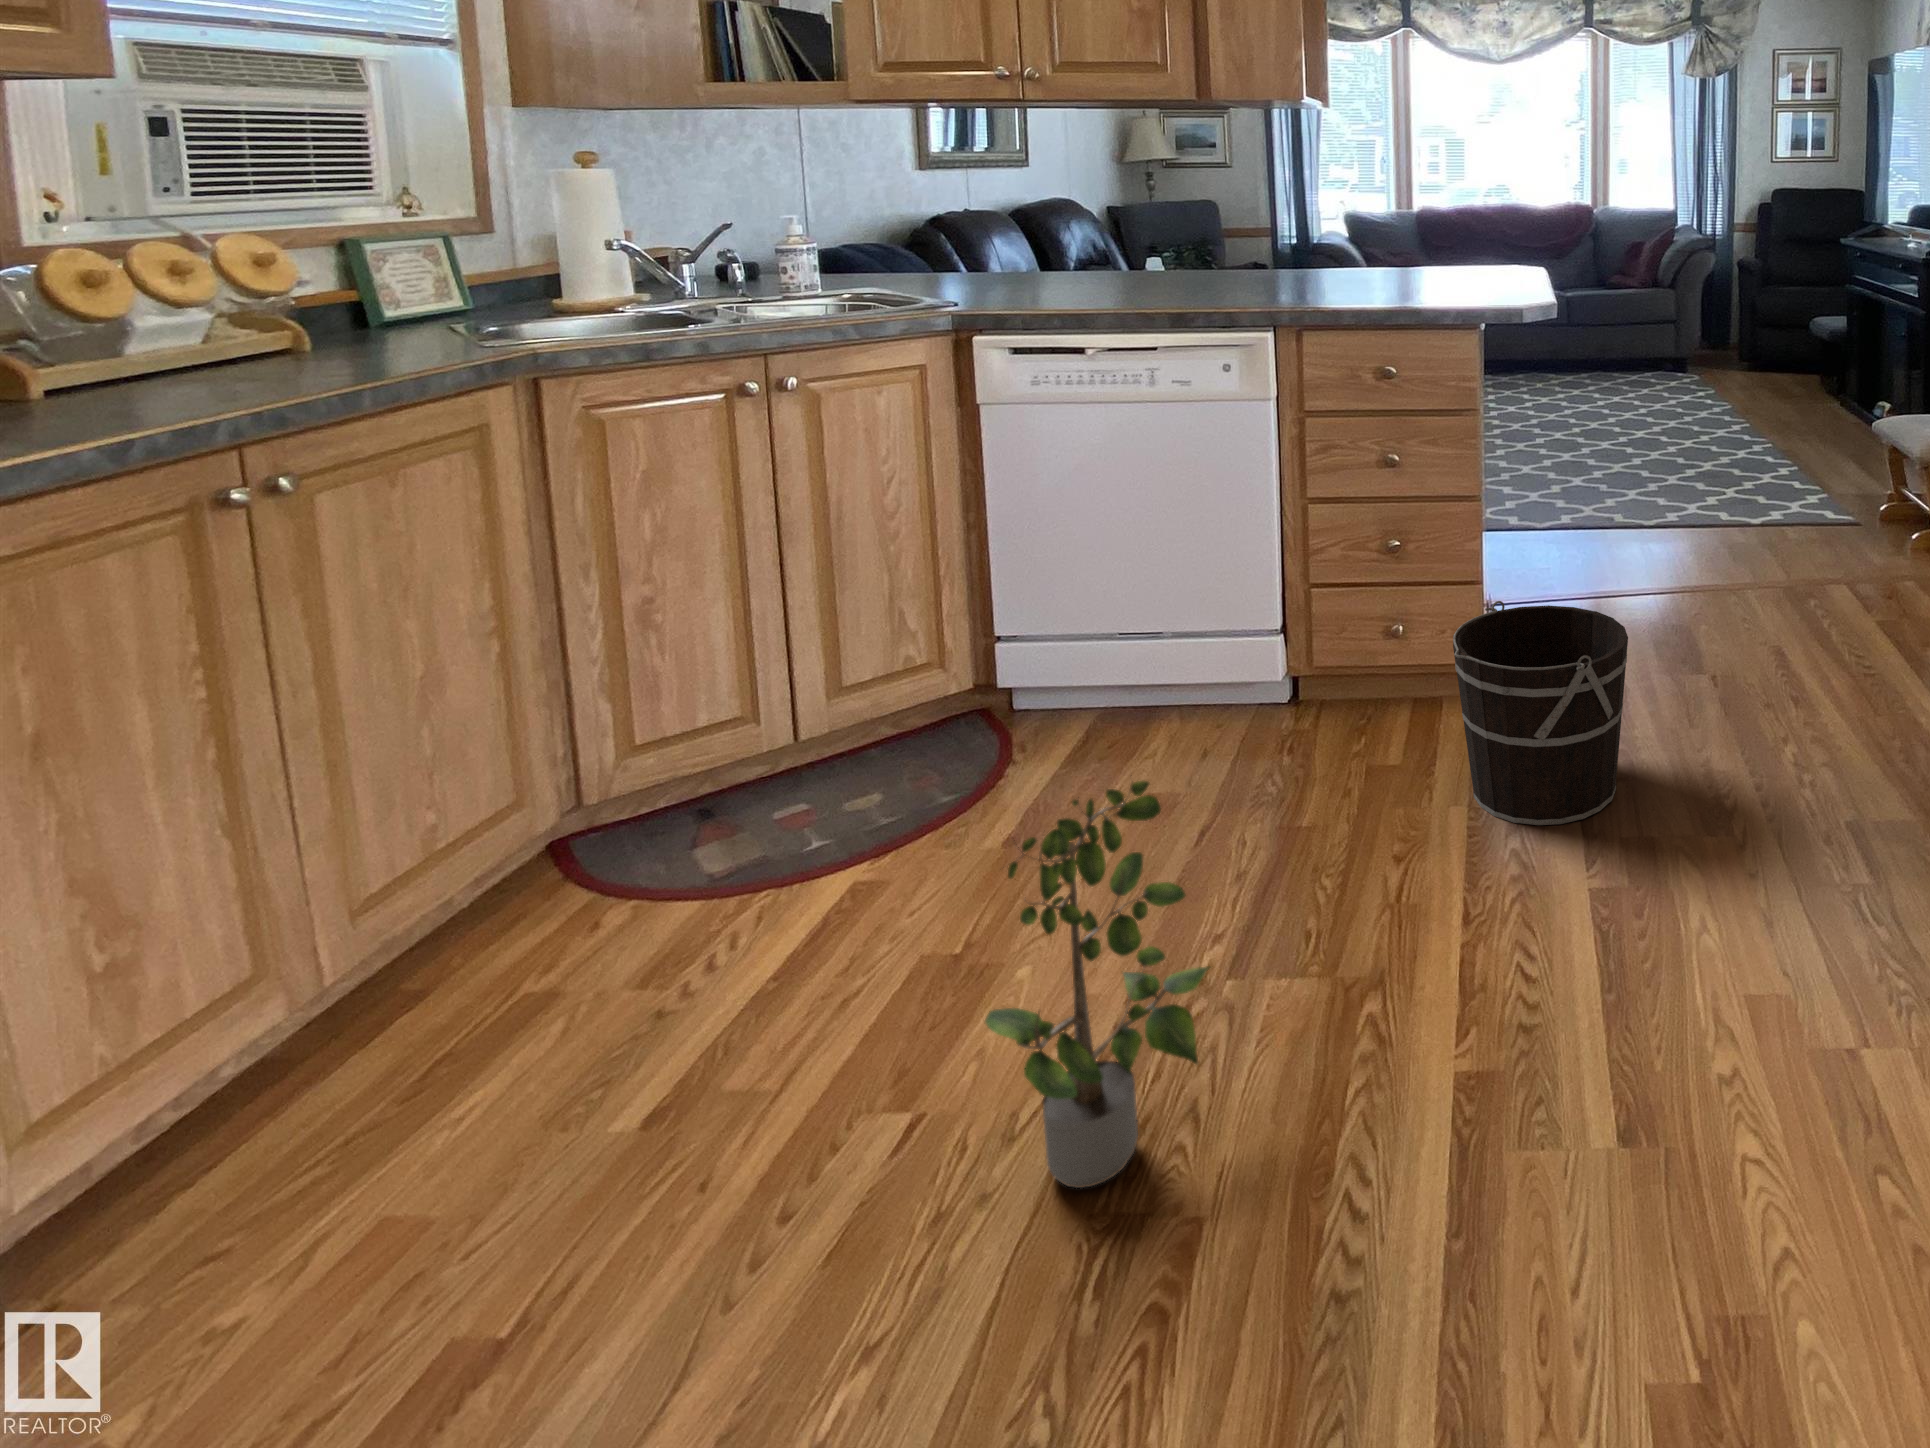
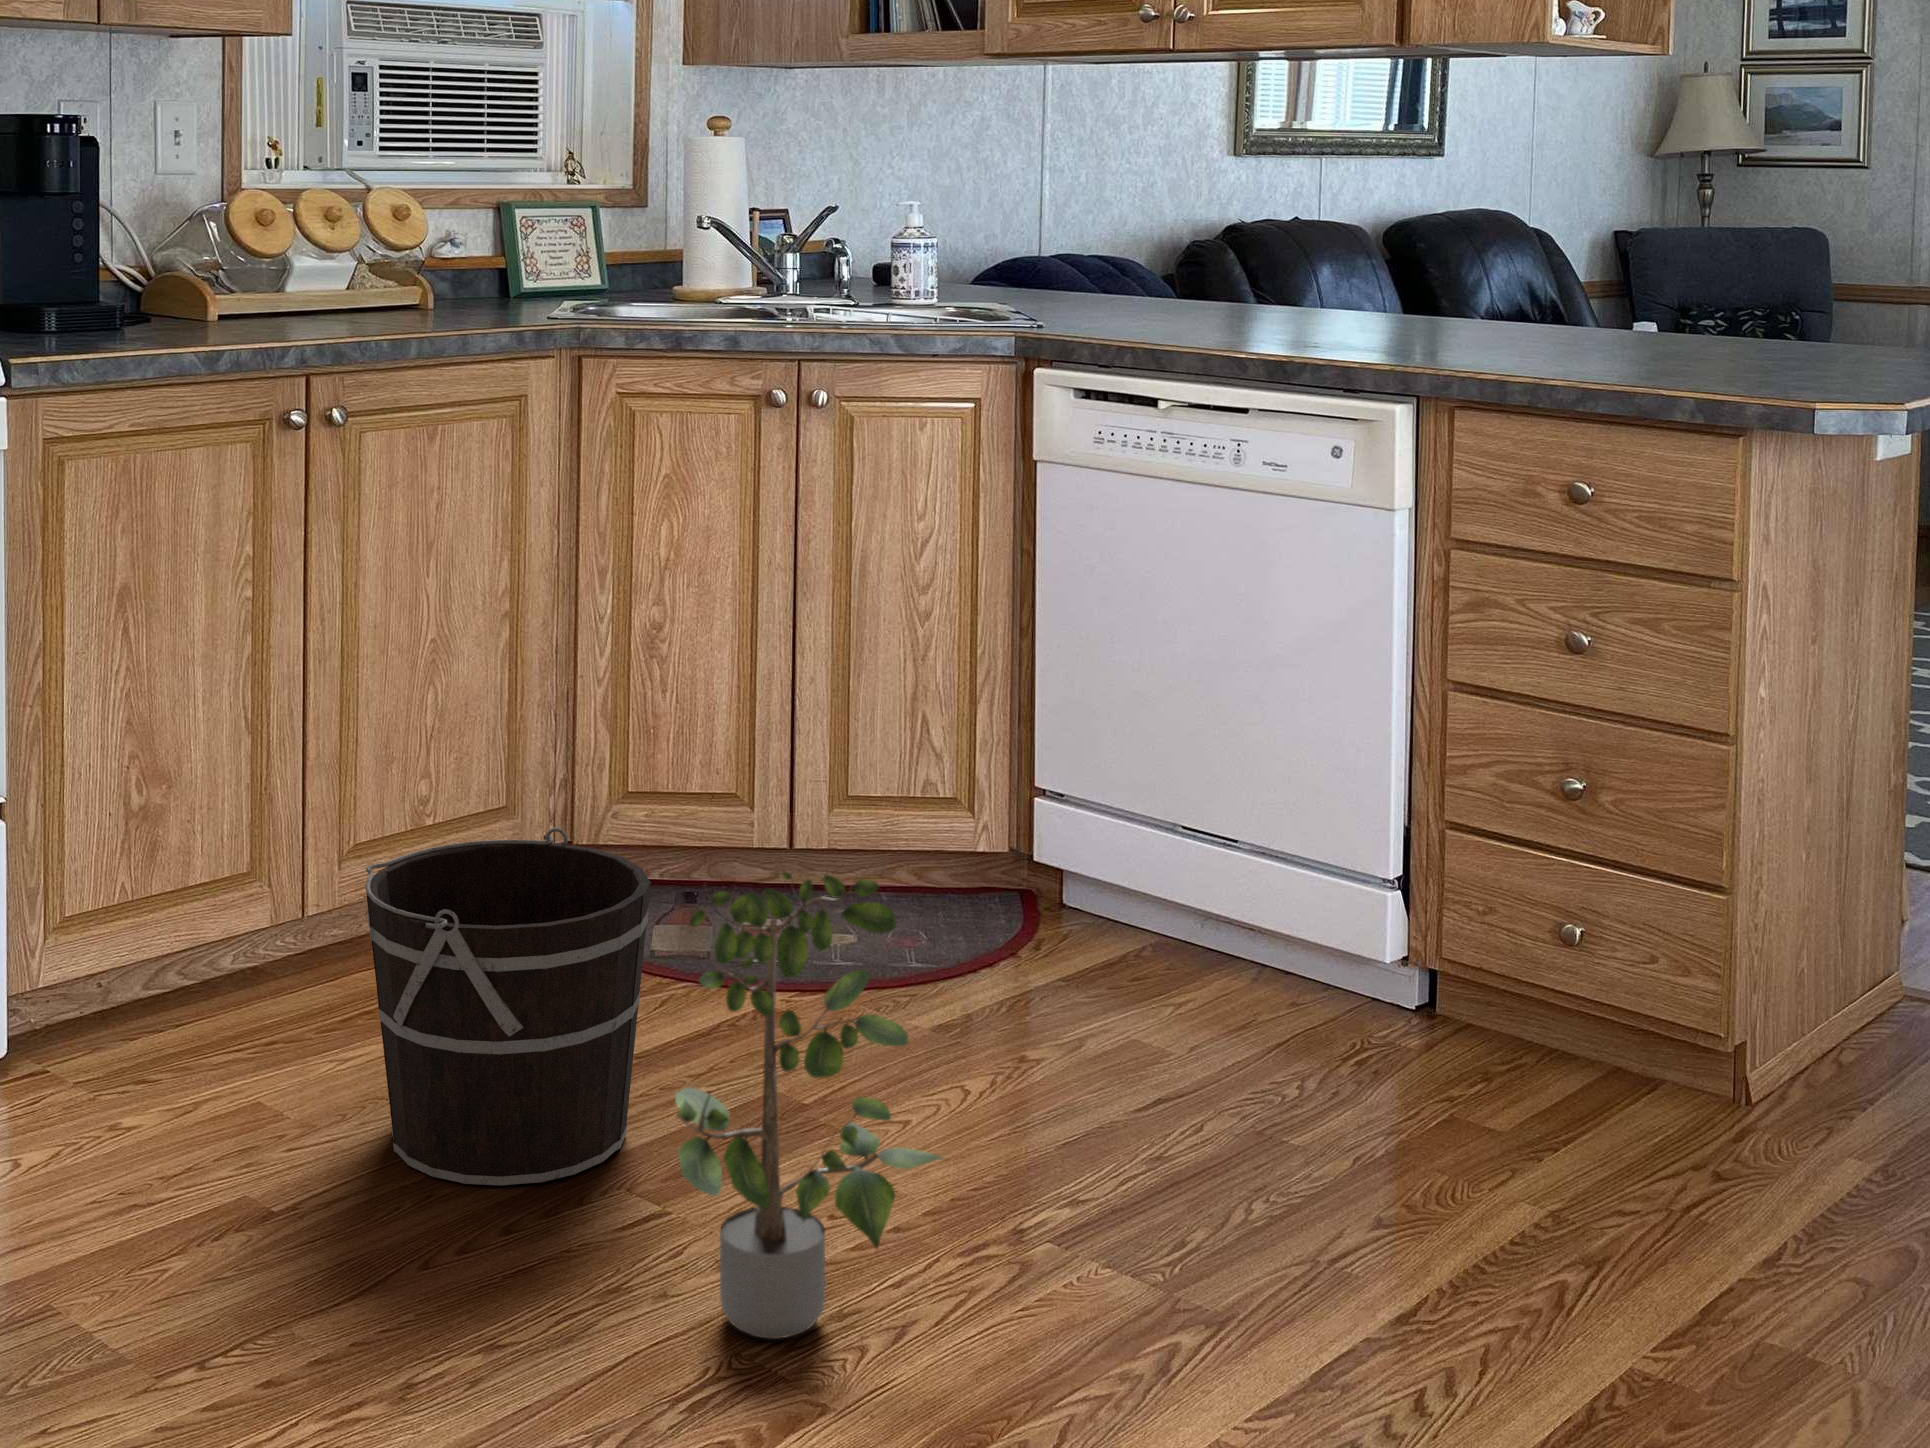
bucket: present [1453,601,1628,825] -> present [365,827,651,1186]

